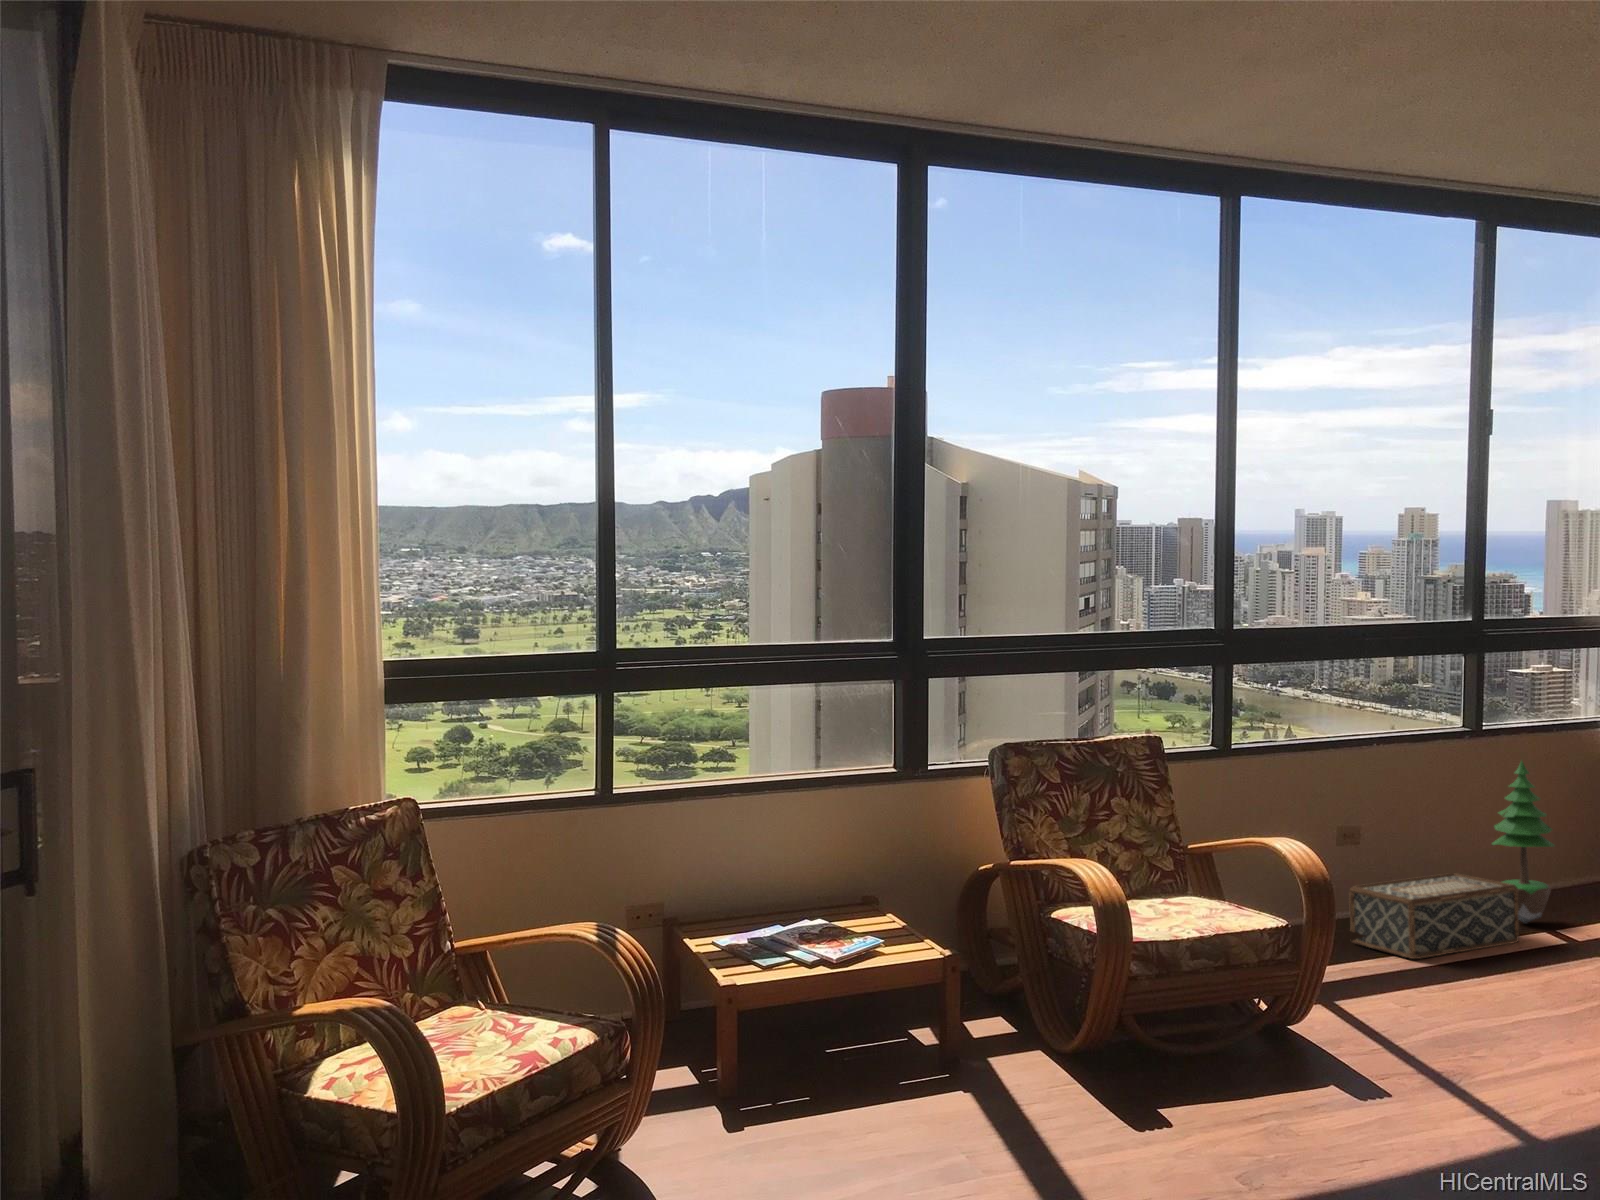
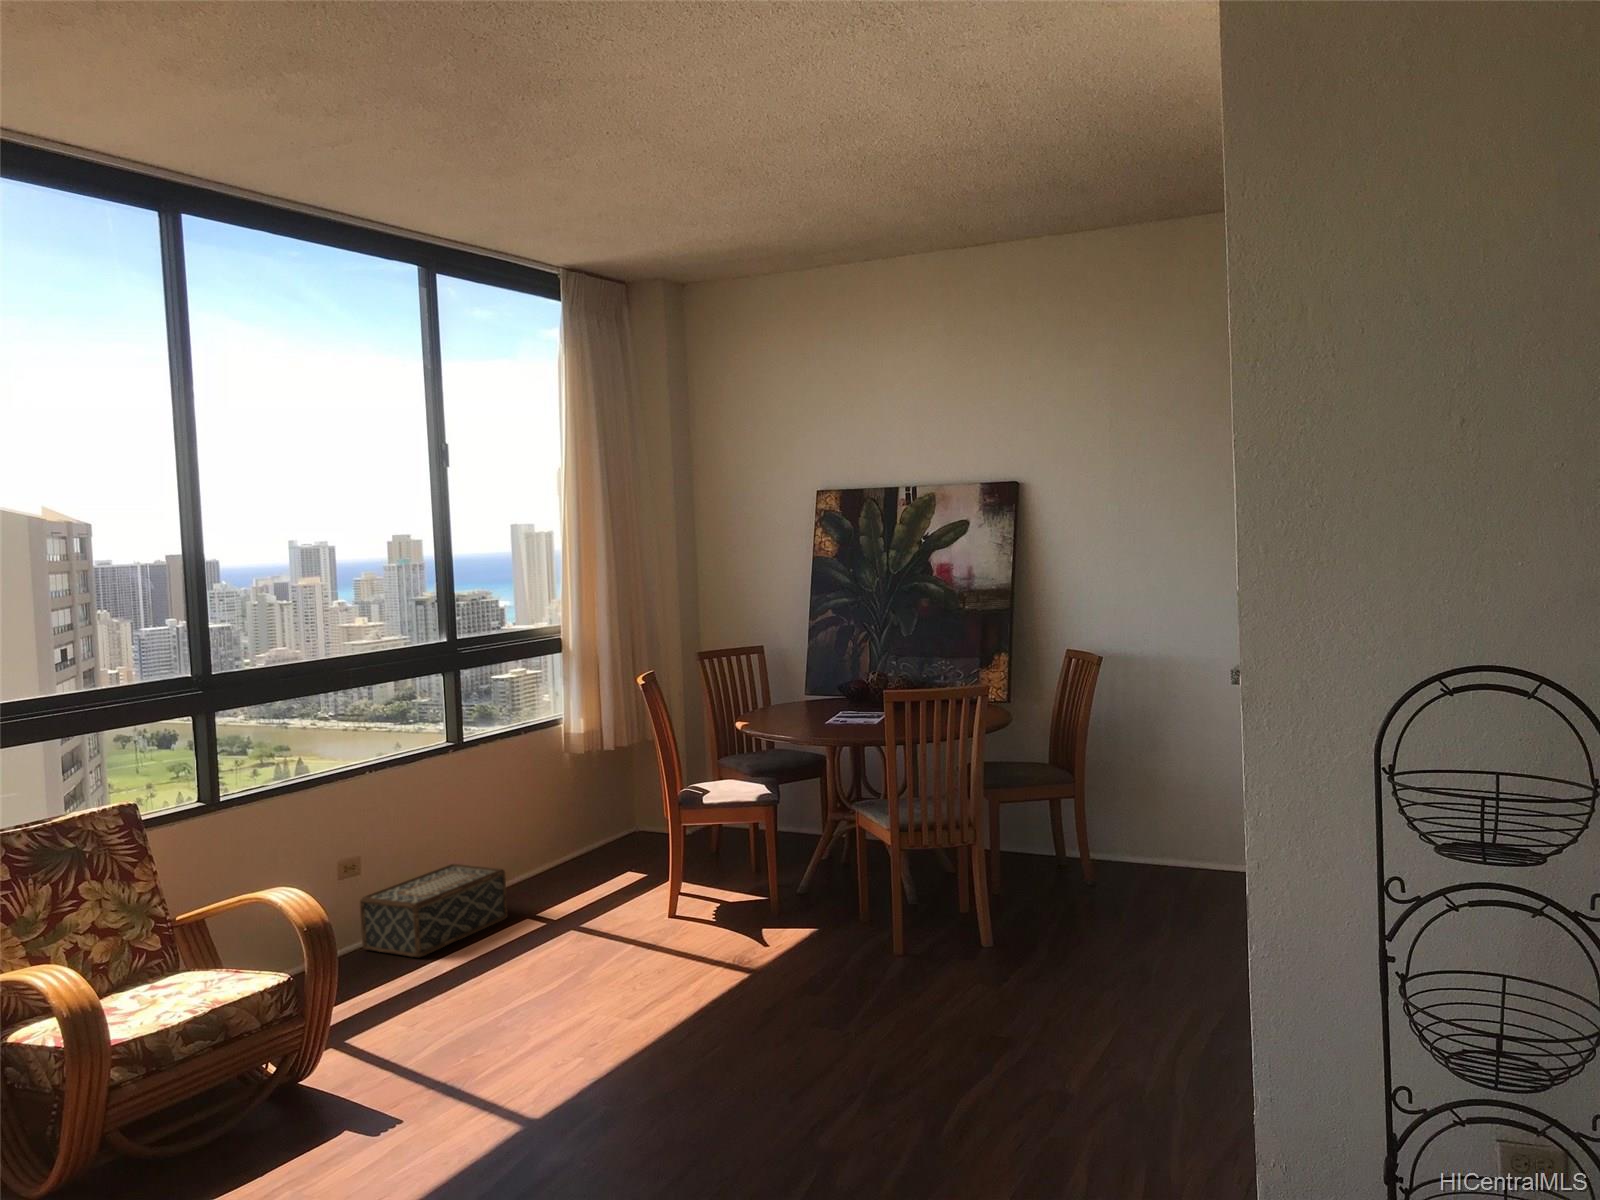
potted tree: present [1492,761,1555,923] -> none [483,756,534,896]

